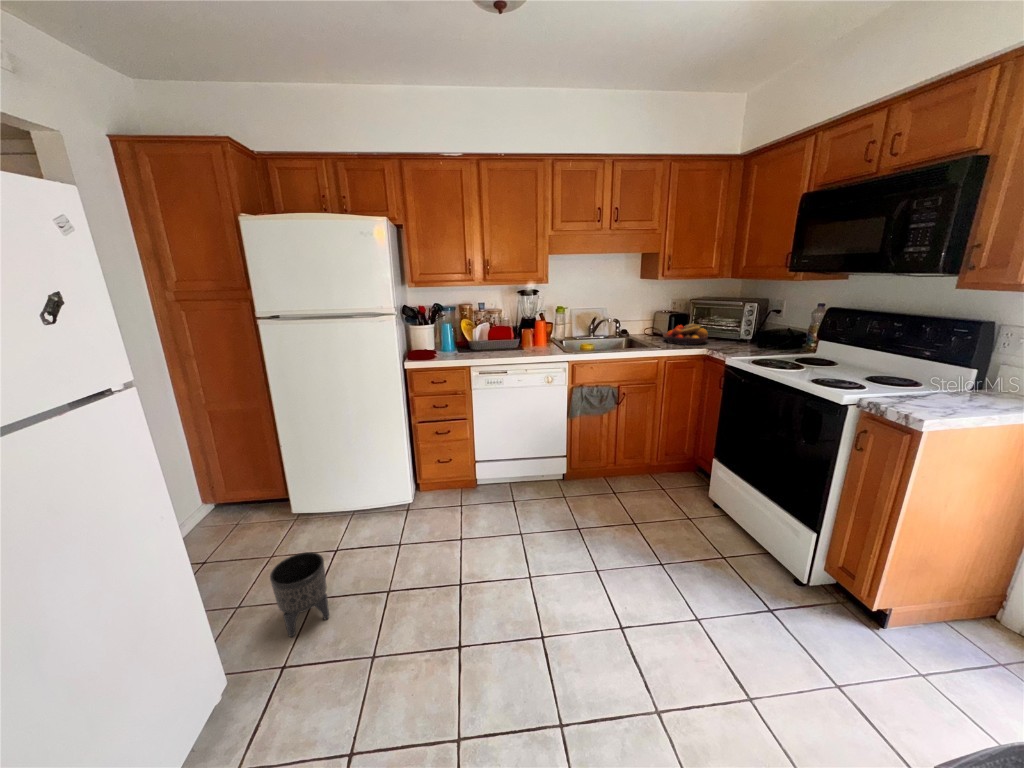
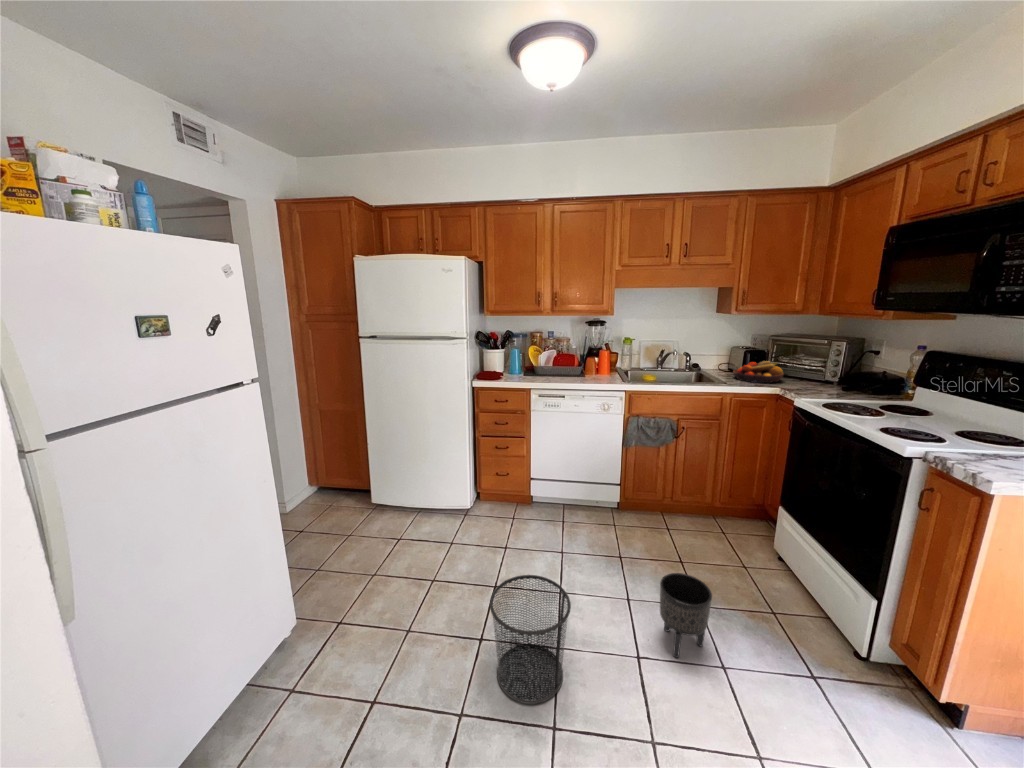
planter: present [270,552,329,637] -> present [660,573,712,658]
waste bin: none [476,569,564,707] -> present [490,575,571,704]

